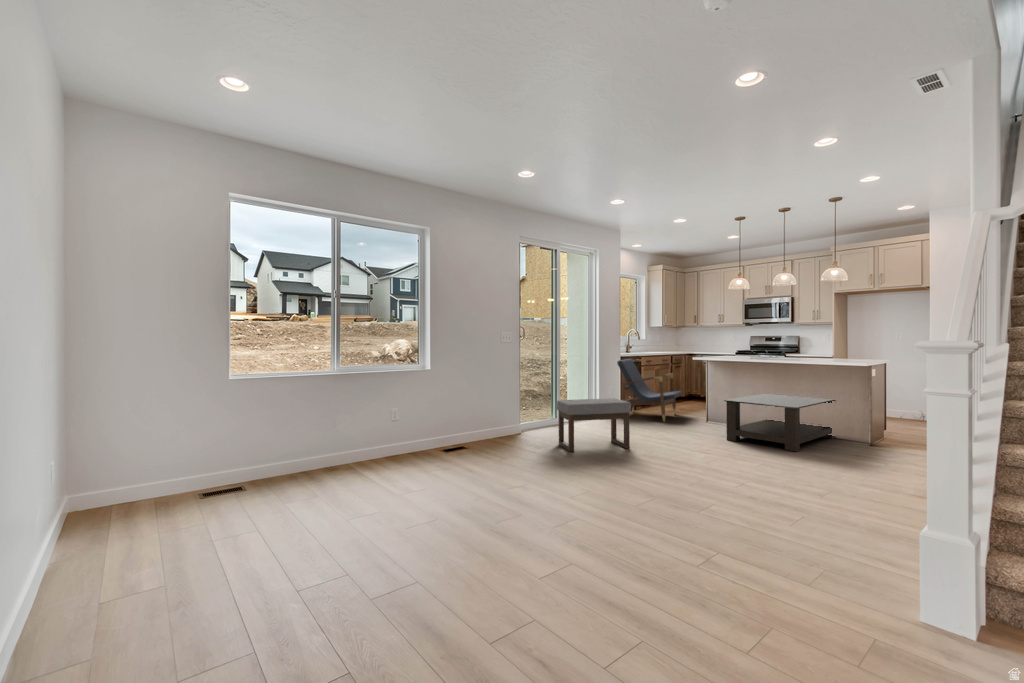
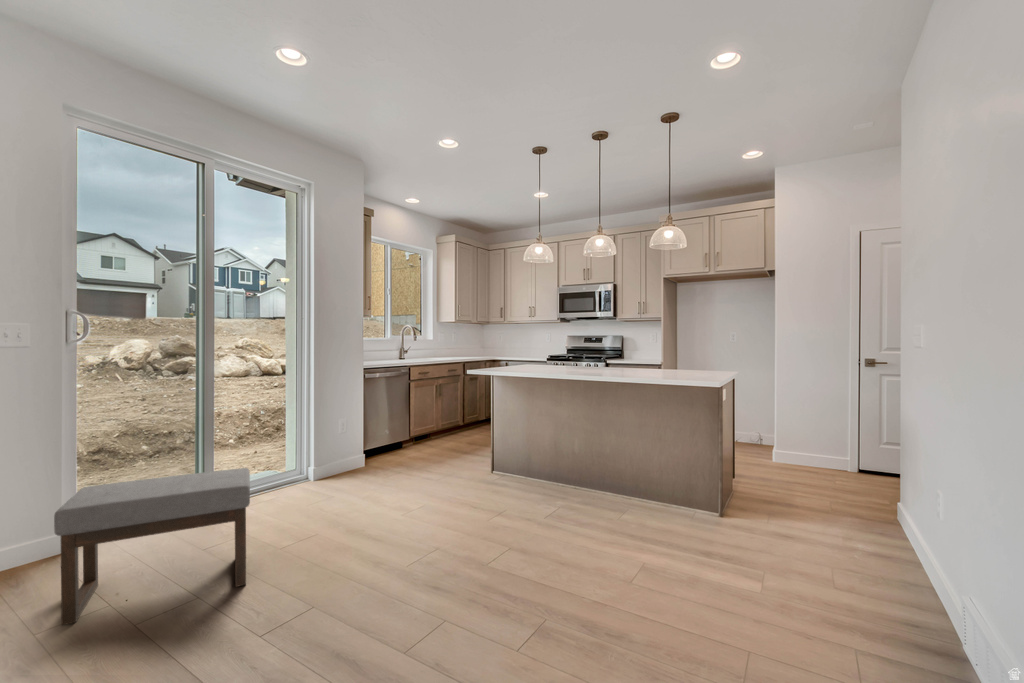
lounge chair: present [617,359,683,421] -> none [344,372,454,479]
coffee table: present [724,394,836,451] -> none [471,428,657,561]

